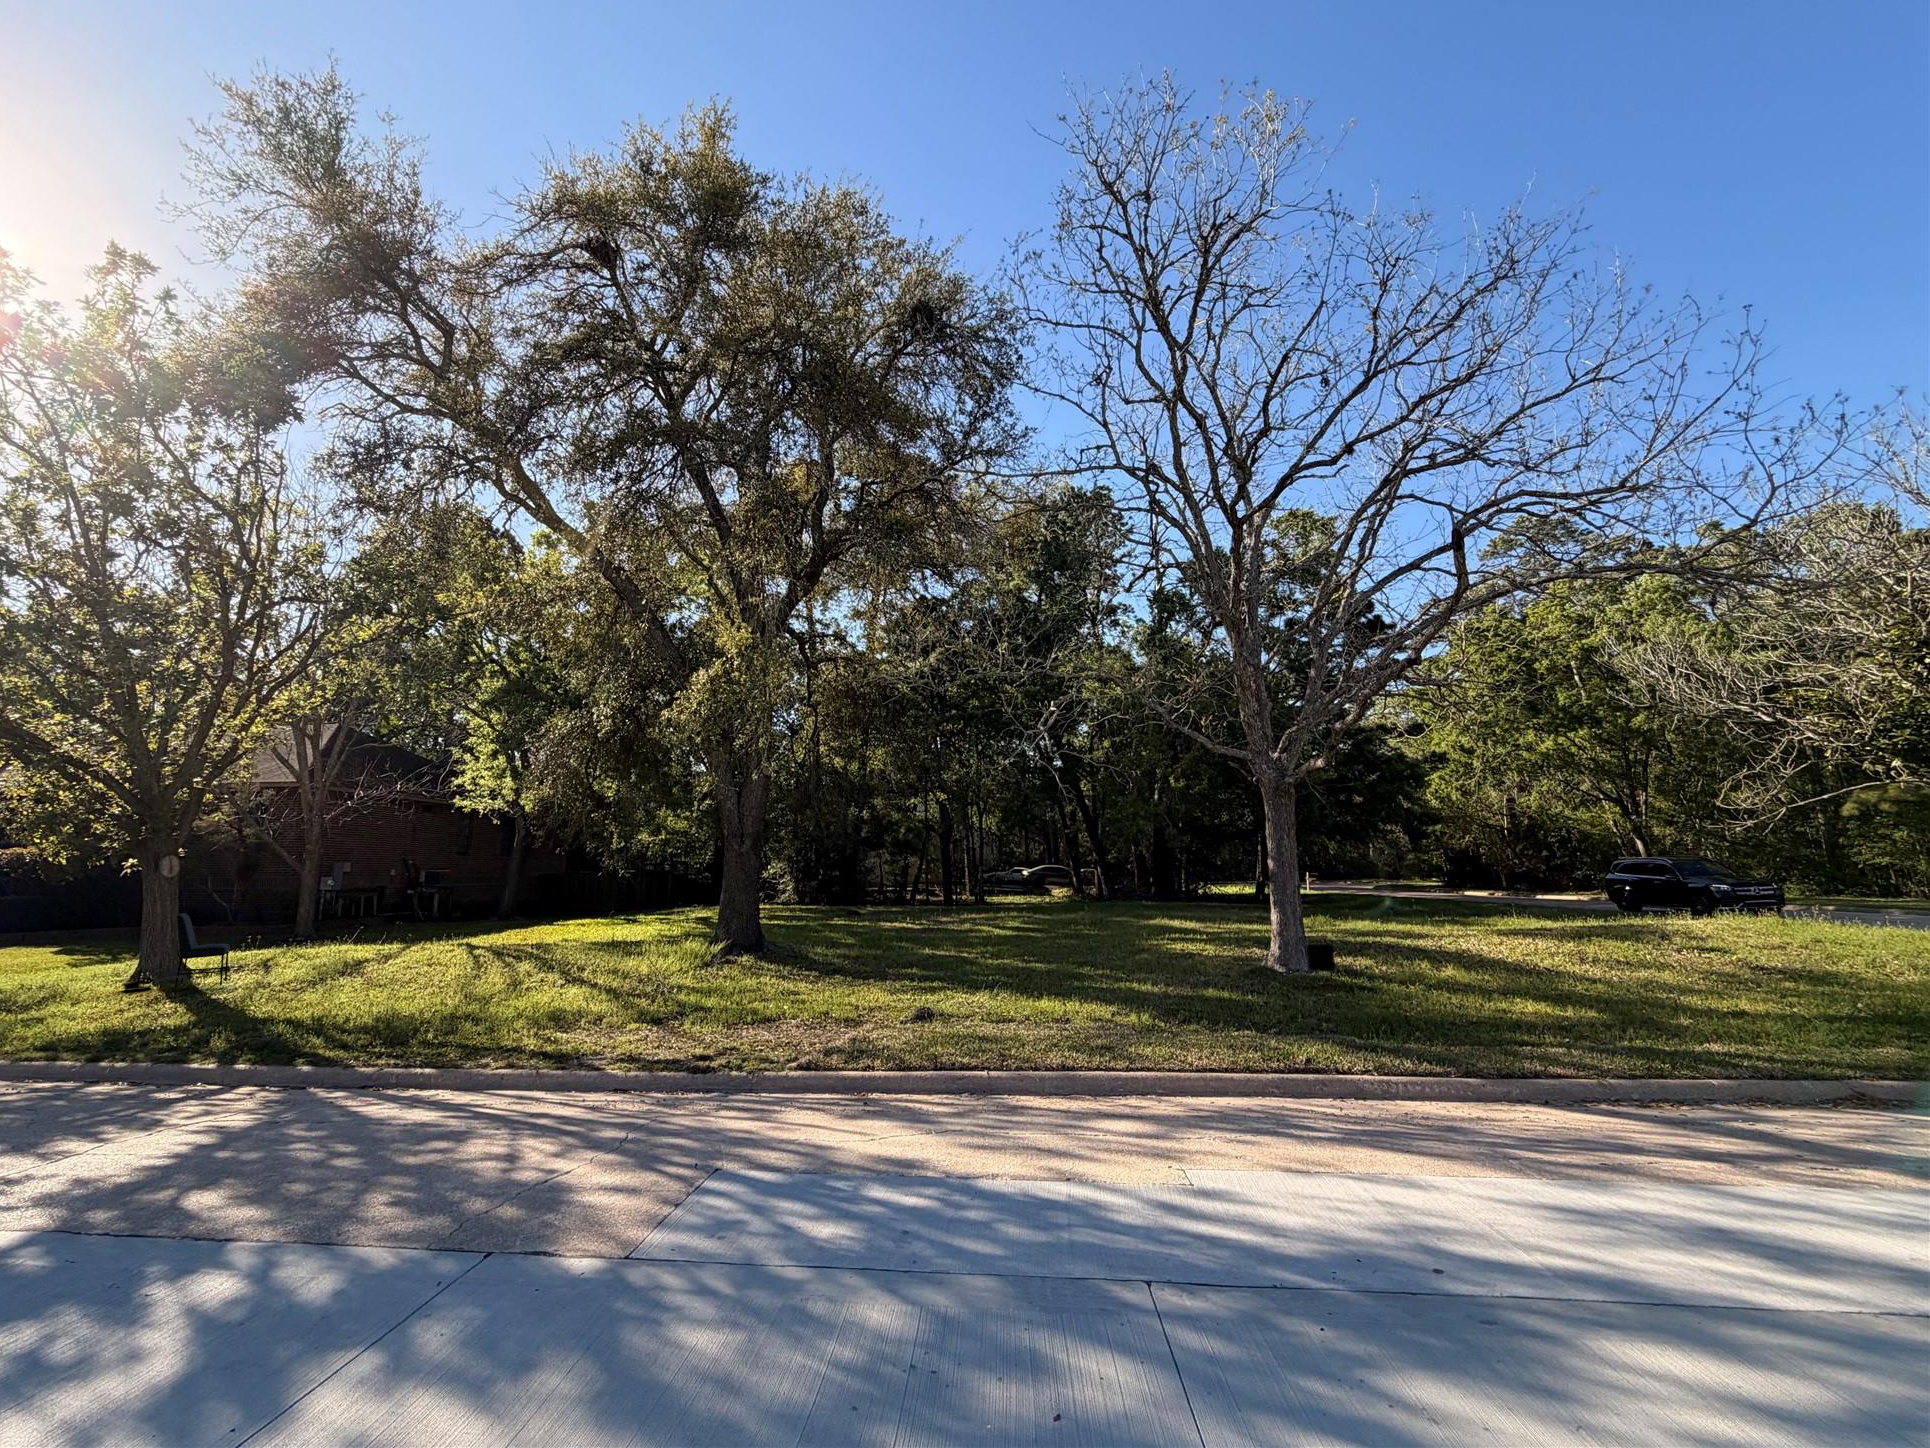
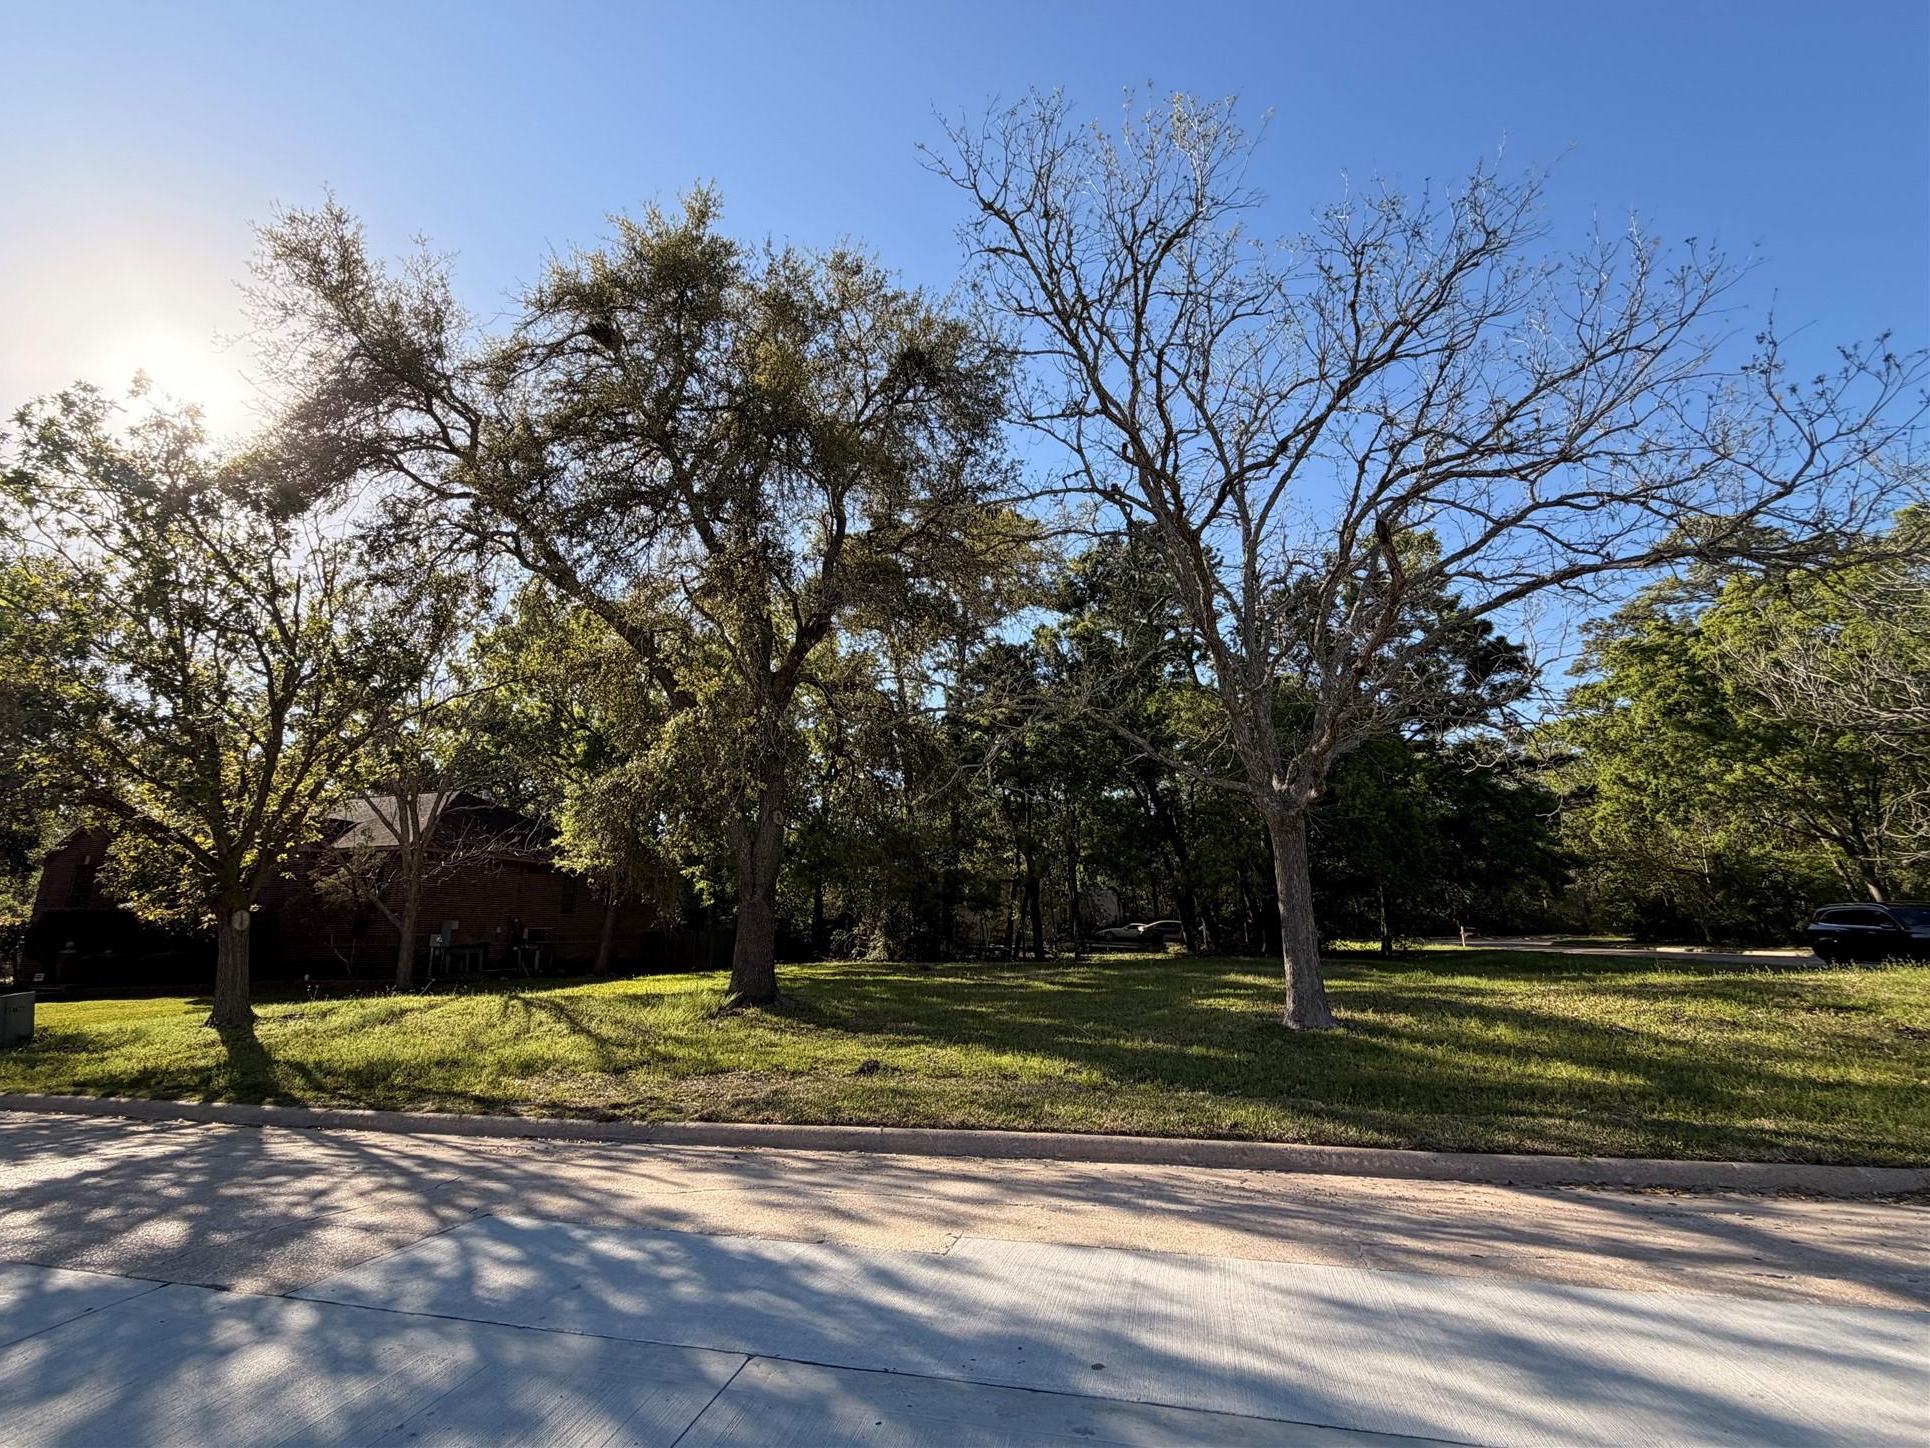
chair: present [175,913,230,987] -> none [220,964,276,1036]
planter: present [1307,944,1336,972] -> none [1335,999,1370,1045]
basket: present [122,967,151,991] -> none [172,1014,203,1038]

